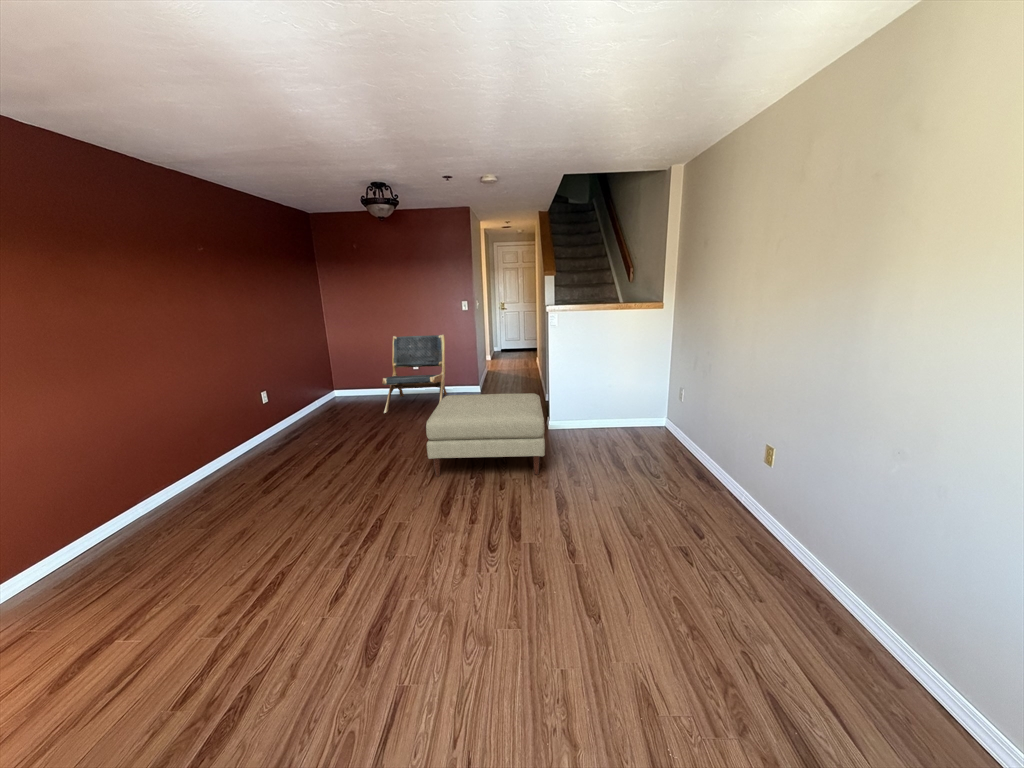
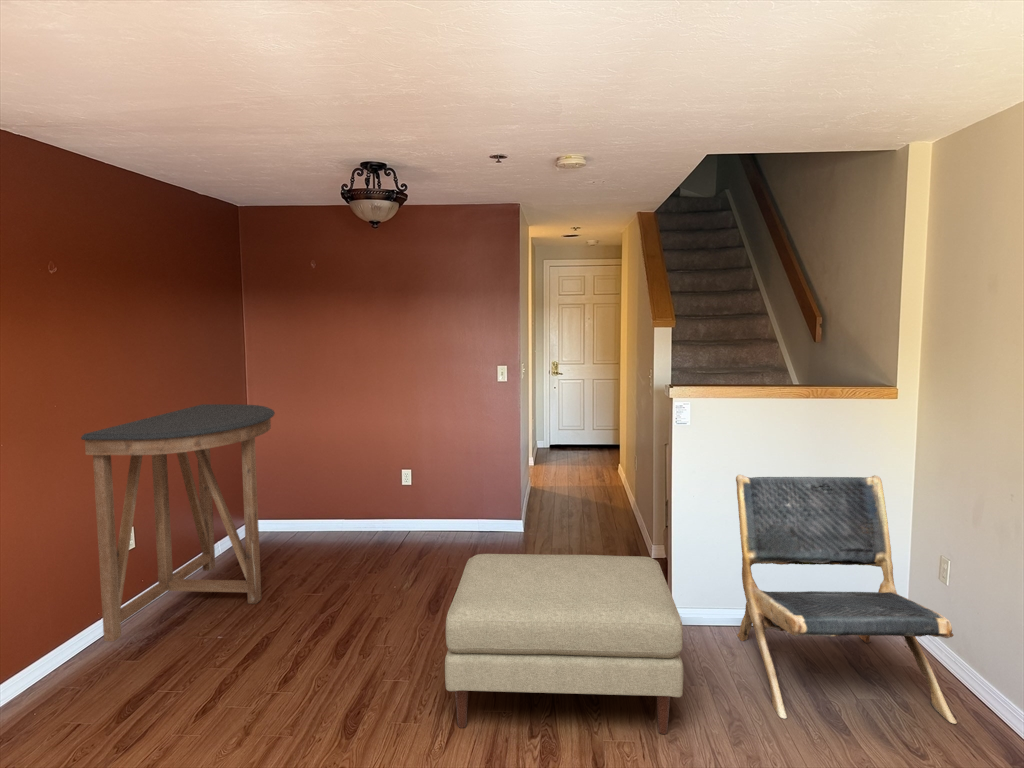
console table: none [229,326,340,448] -> present [81,404,275,641]
lounge chair: present [382,335,447,413] -> present [736,475,957,724]

